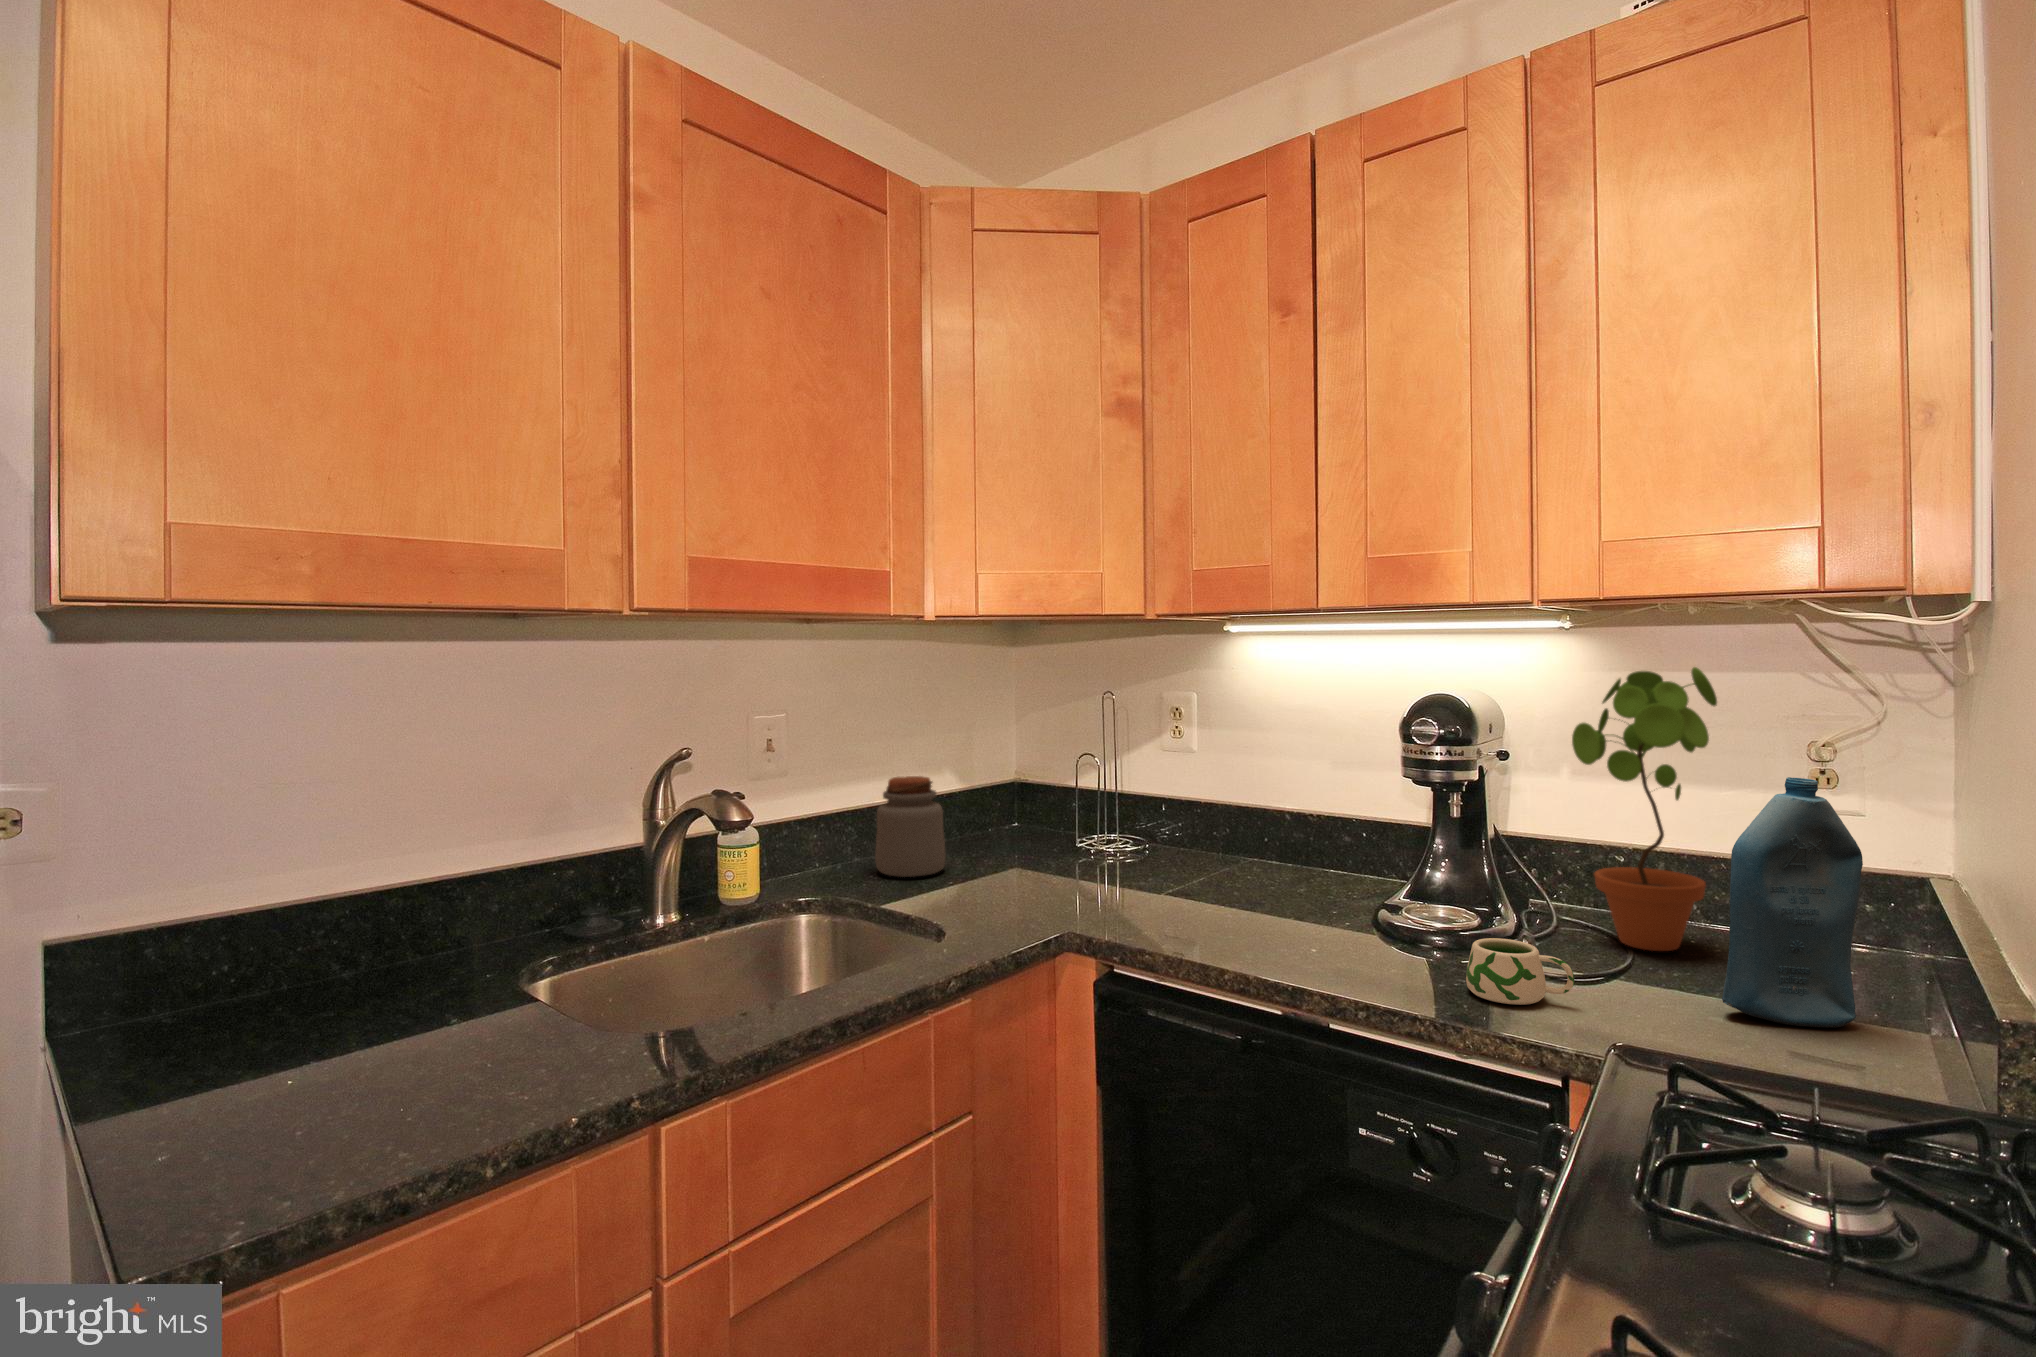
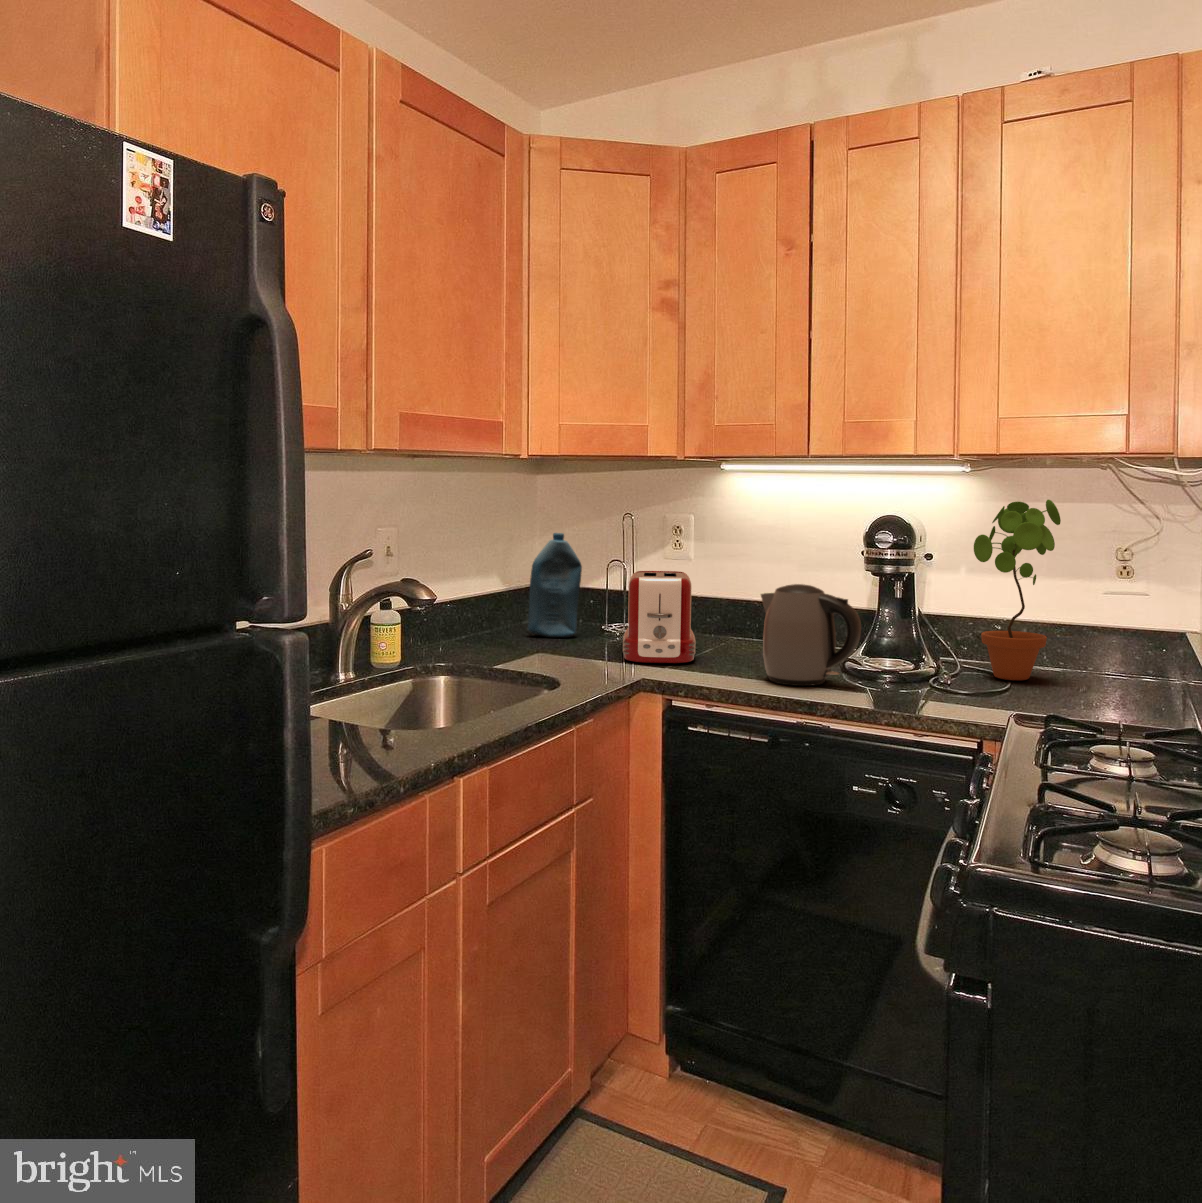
toaster: none [1066,768,1179,901] -> present [623,571,696,663]
jar: present [875,776,946,877] -> none [465,577,520,653]
bottle: present [1722,777,1863,1028] -> present [527,533,582,637]
kettle: none [1238,798,1384,952] -> present [761,584,861,686]
mug: present [1466,938,1574,1005] -> none [915,668,980,705]

